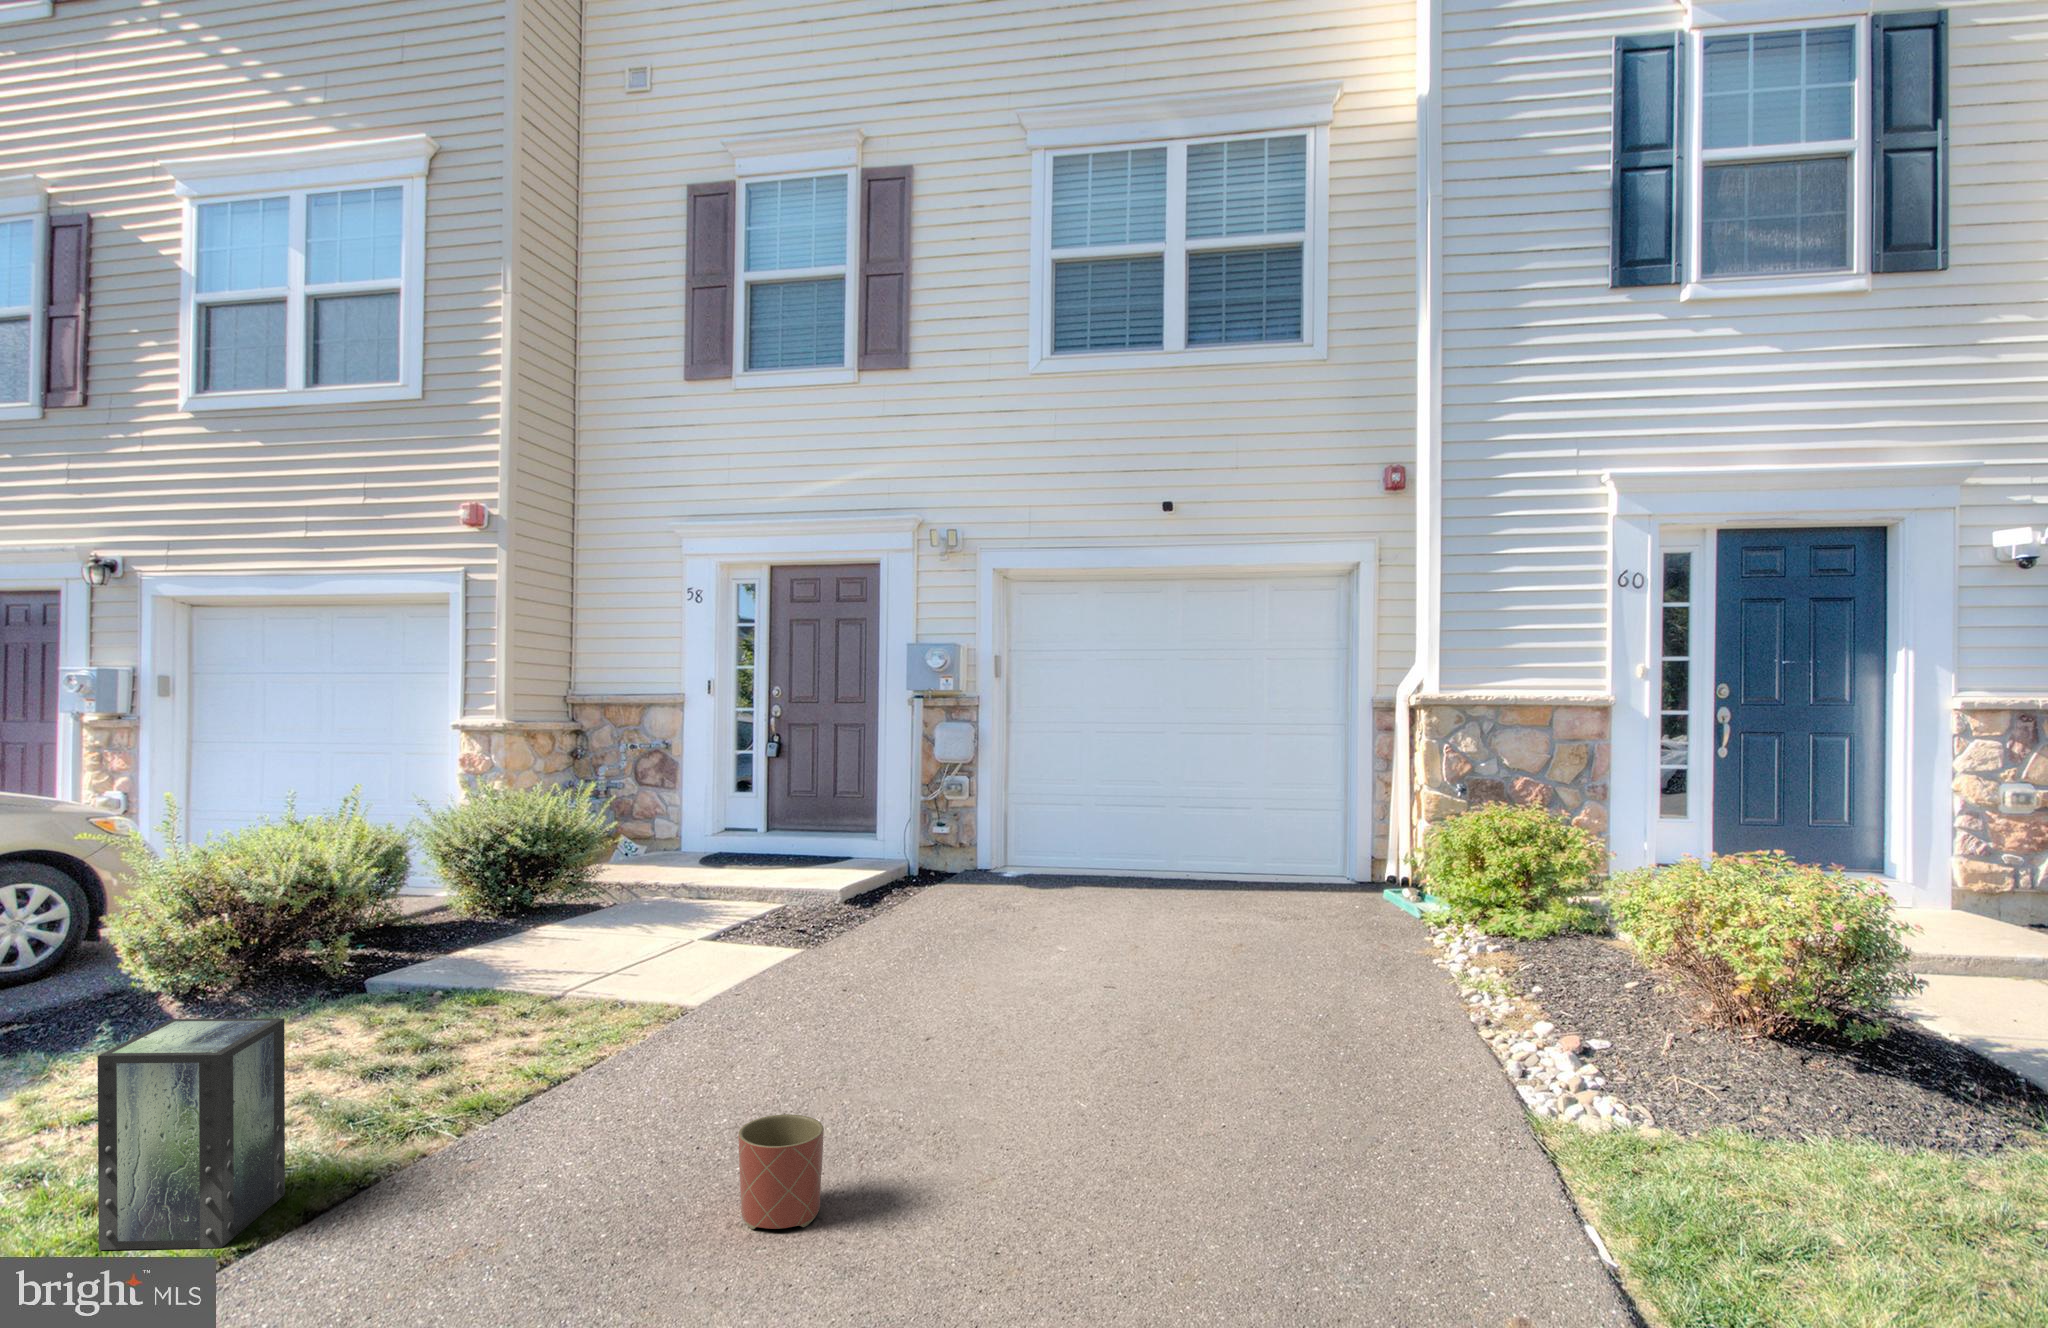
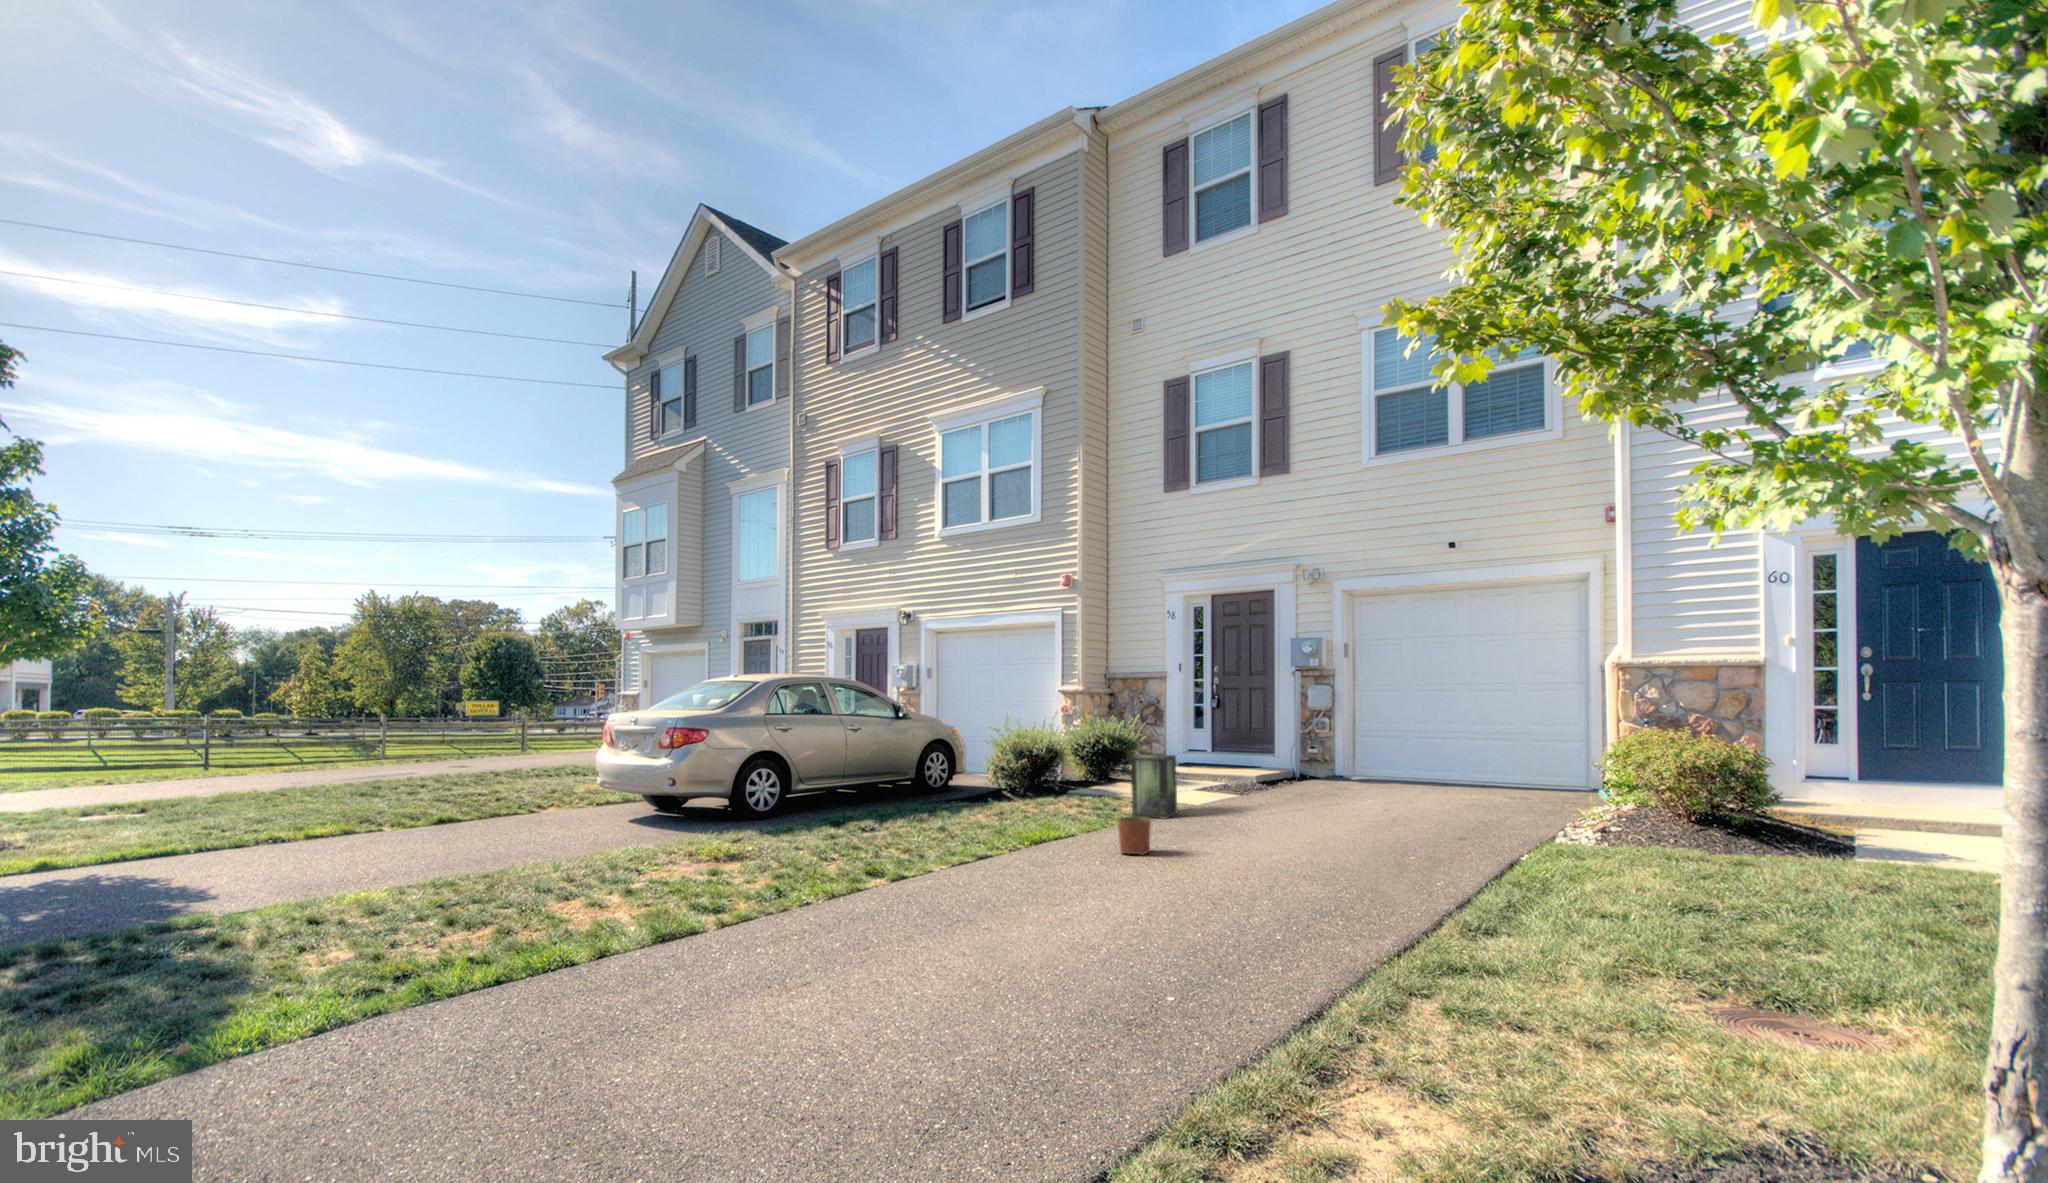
storage box: present [98,1018,285,1250] -> present [1131,754,1177,819]

